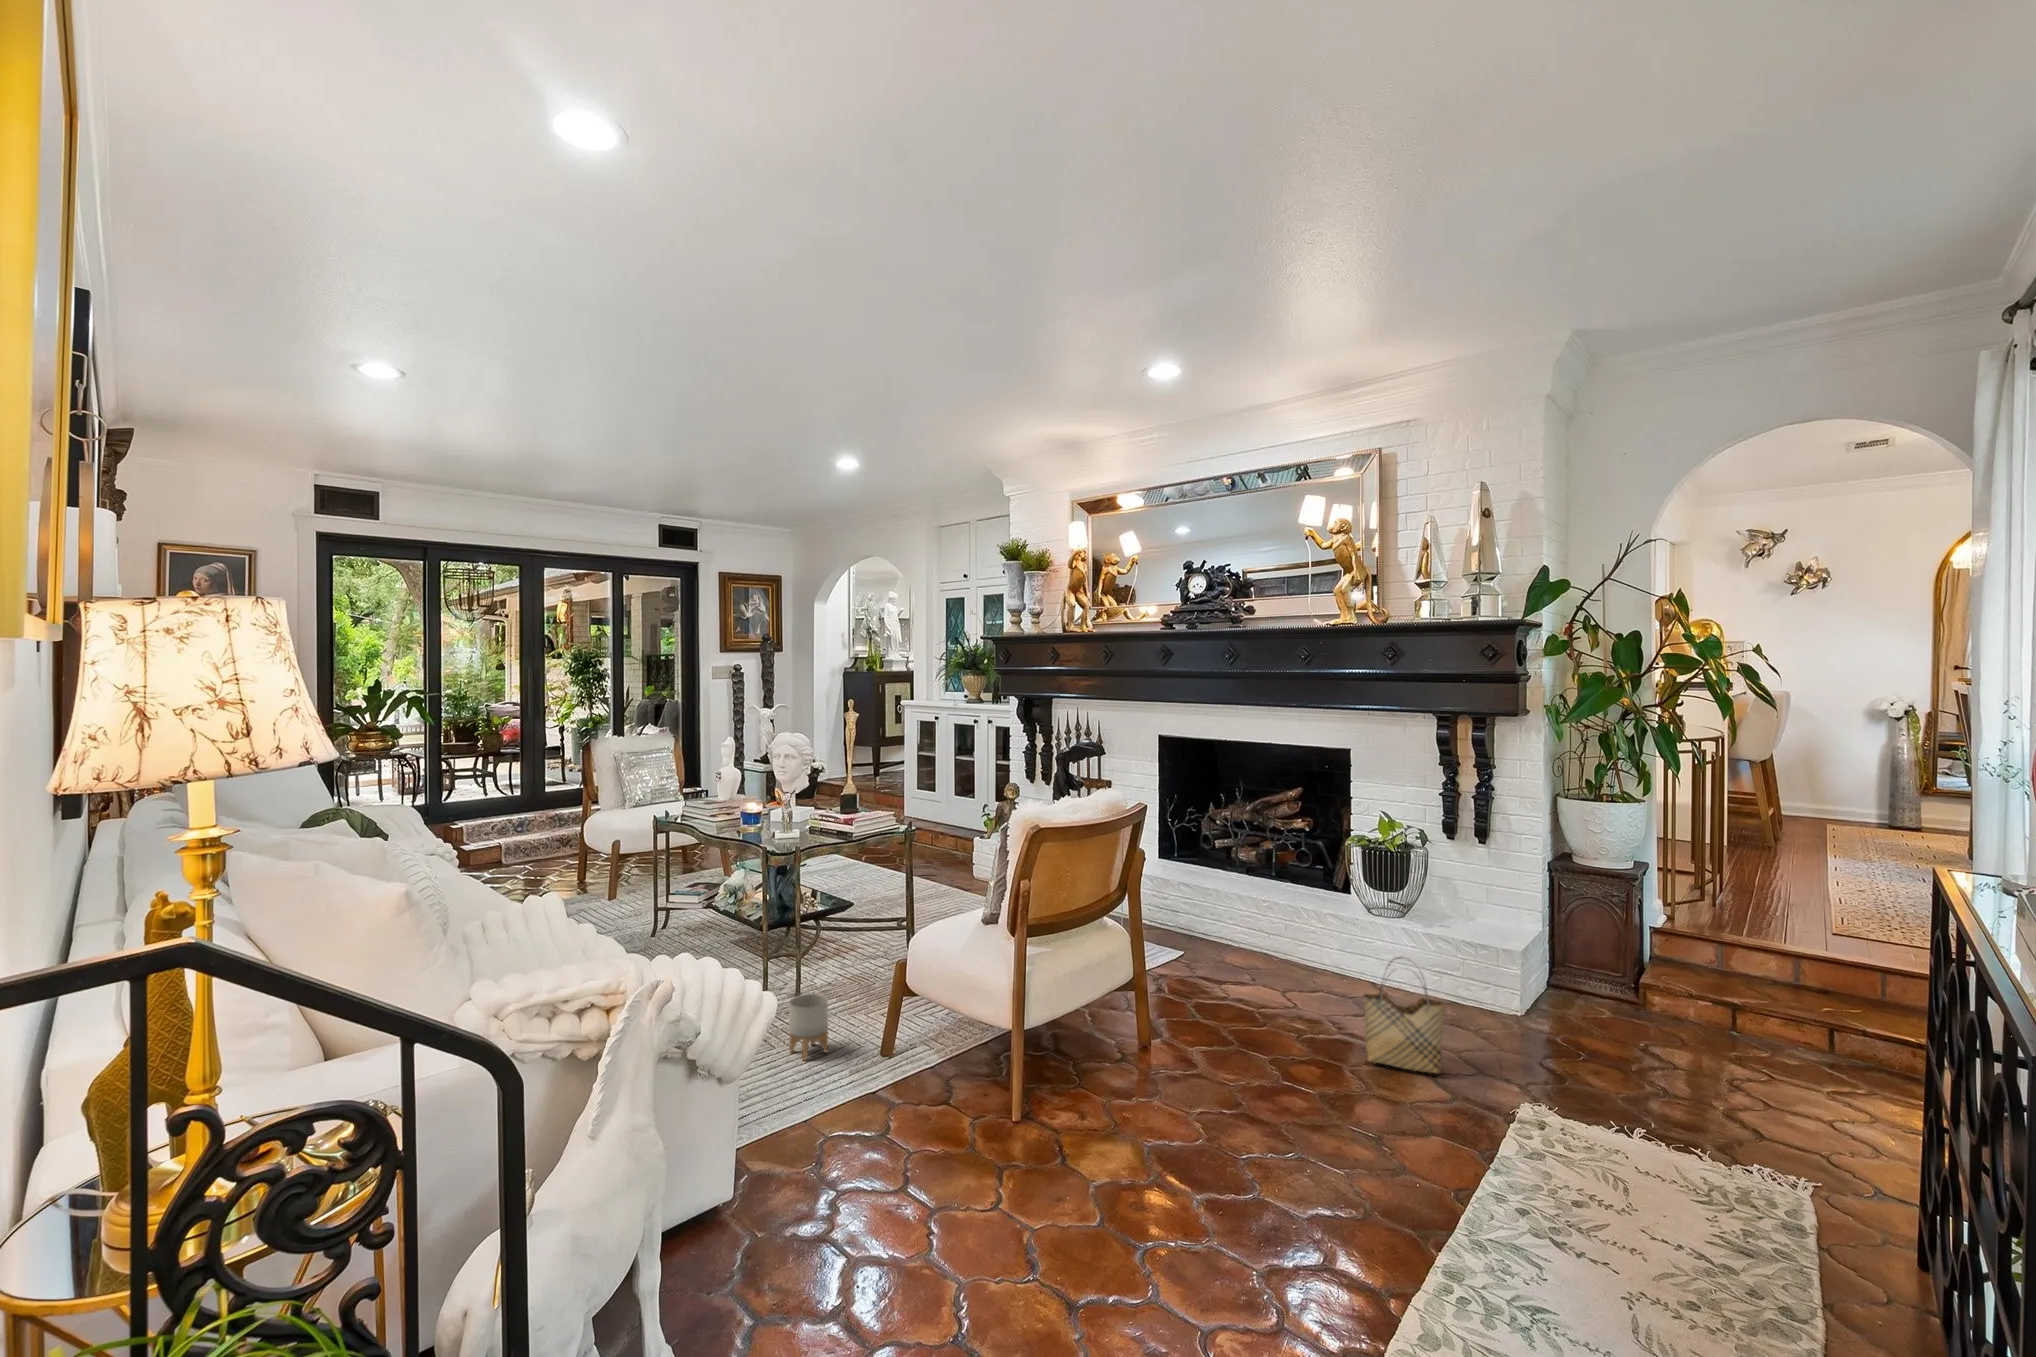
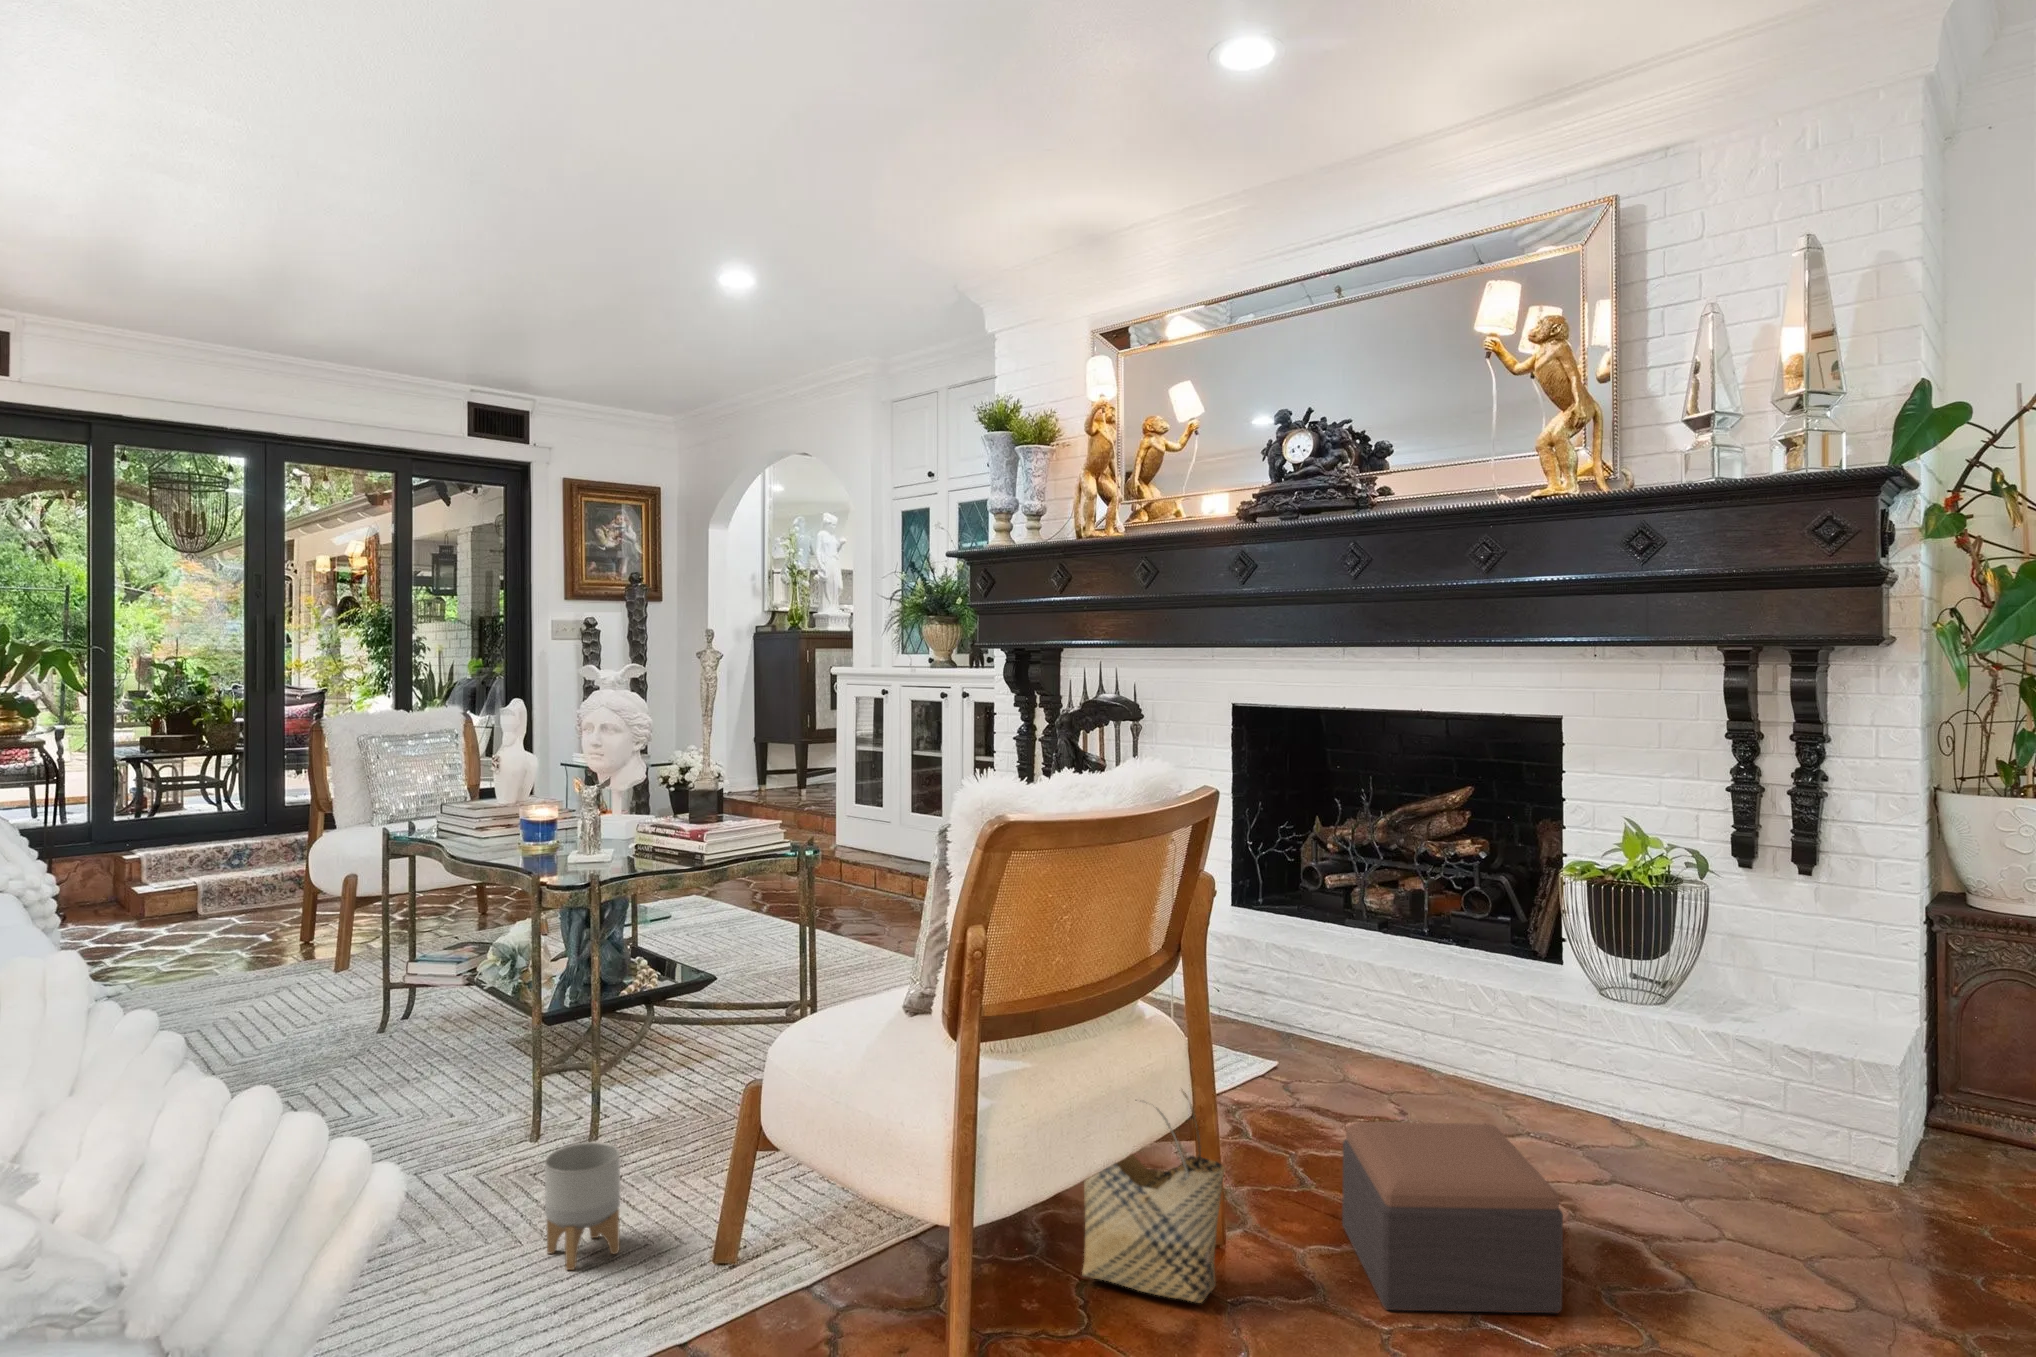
woven basket: present [1363,957,1446,1073] -> present [1082,1091,1225,1303]
footstool: none [1216,981,1328,1078] -> present [1342,1122,1563,1313]

